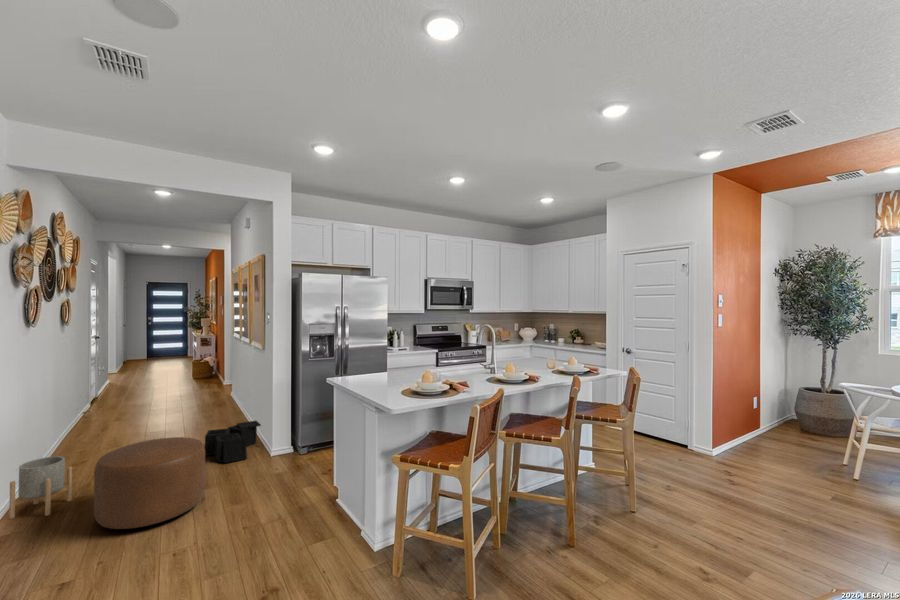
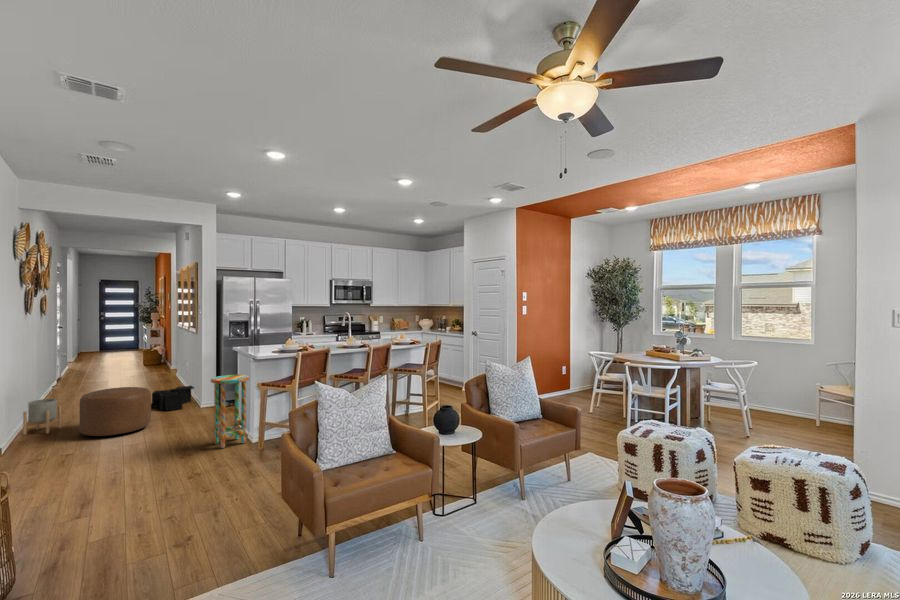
side table: none [309,431,370,570] -> present [211,375,249,448]

